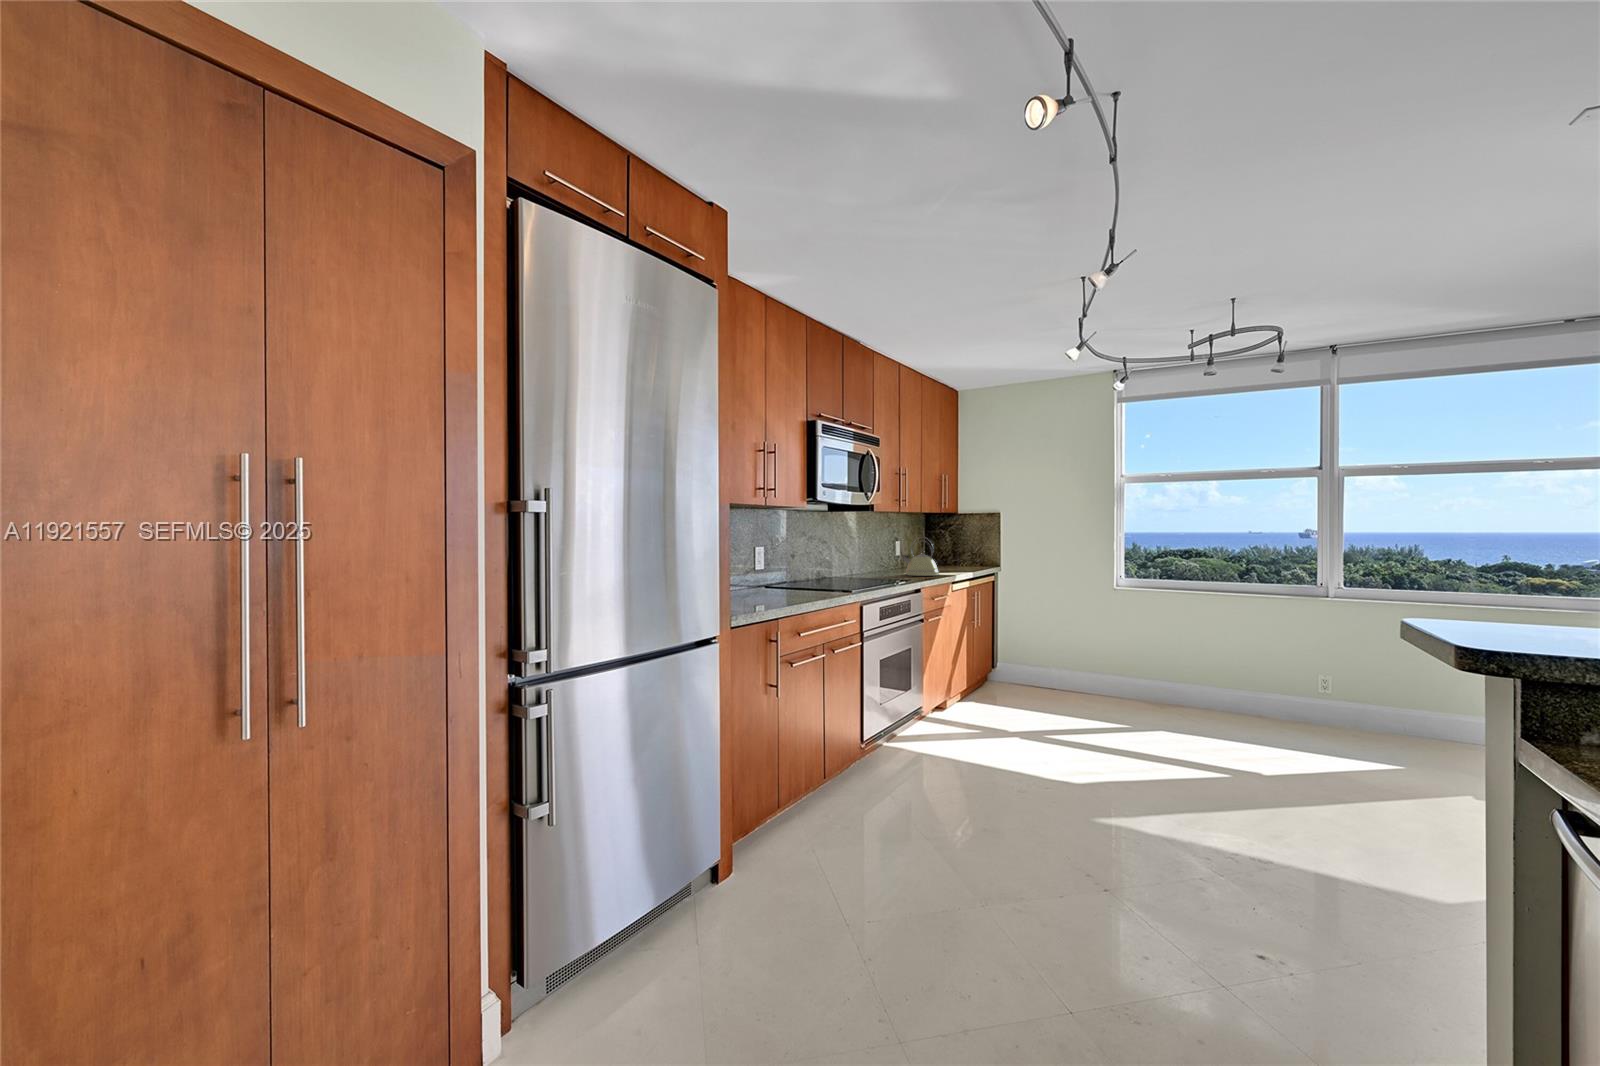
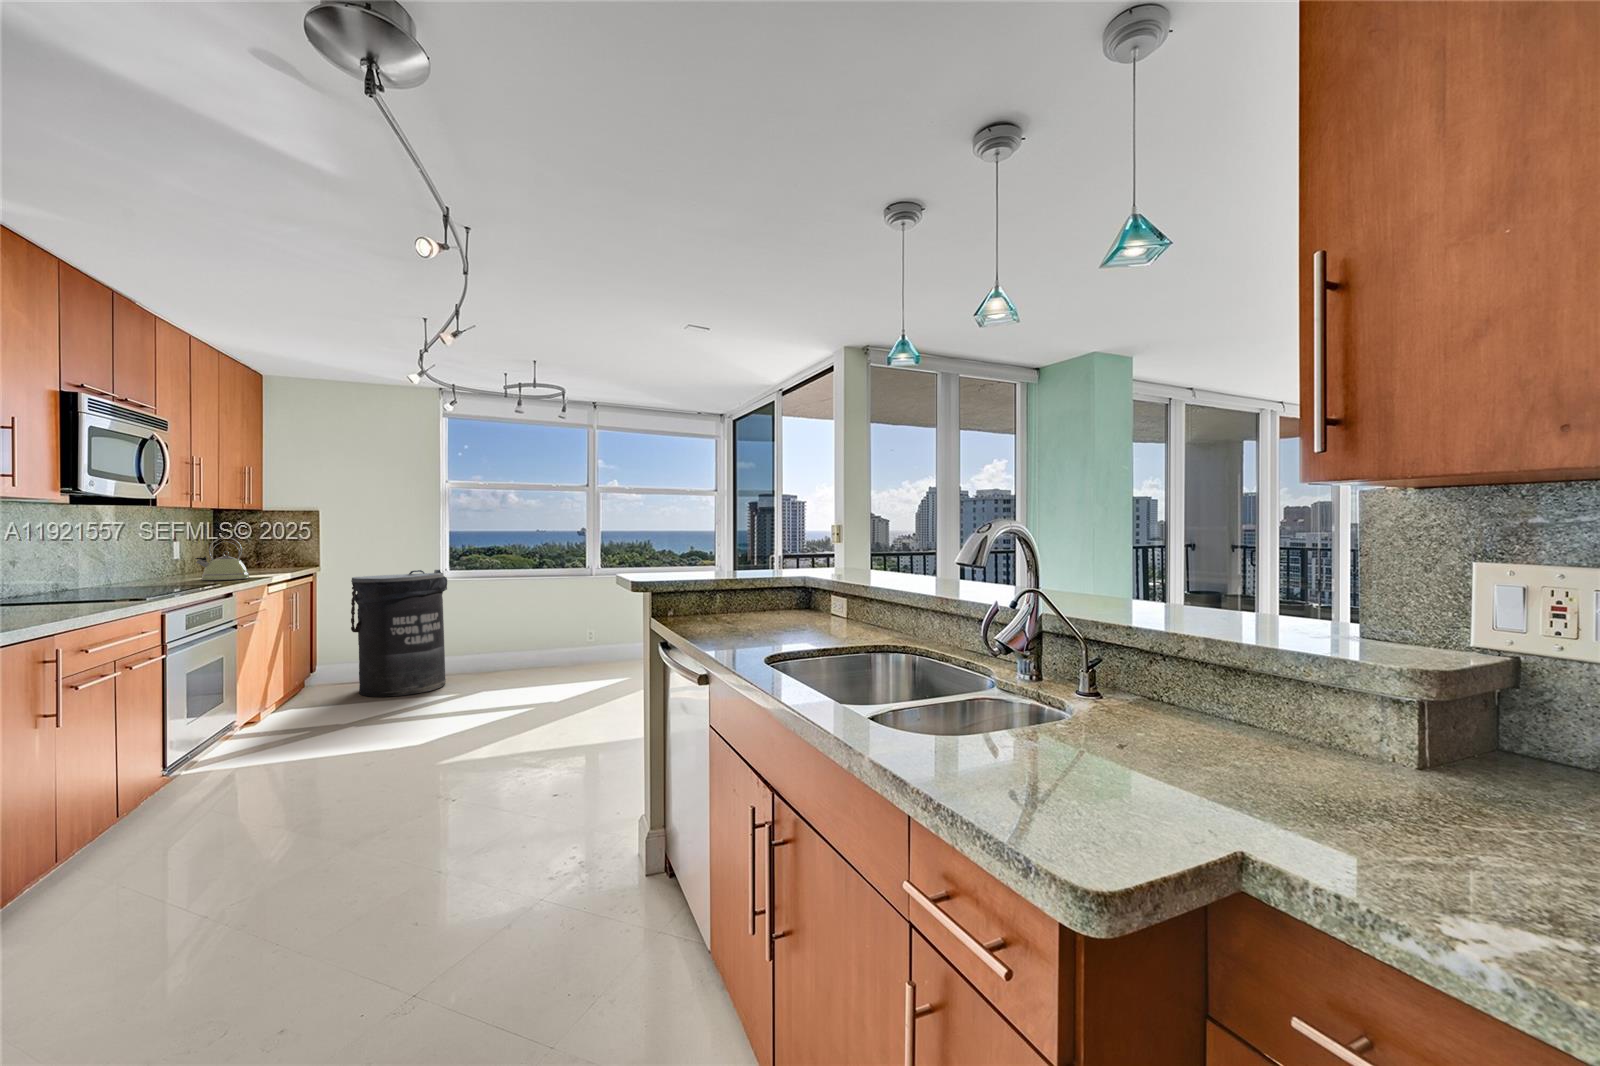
trash can: none [1029,574,1126,712] -> present [351,570,447,697]

